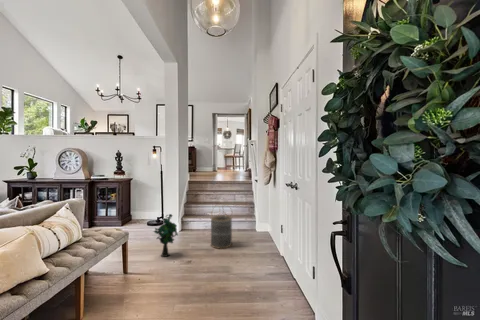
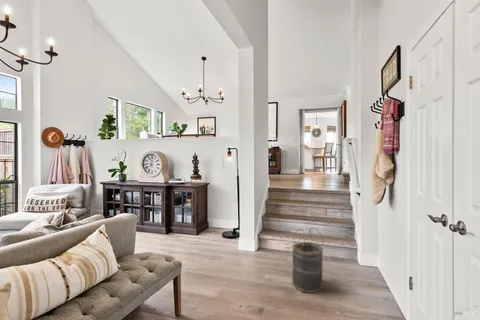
decorative plant: present [154,214,178,257] -> none [214,238,247,296]

